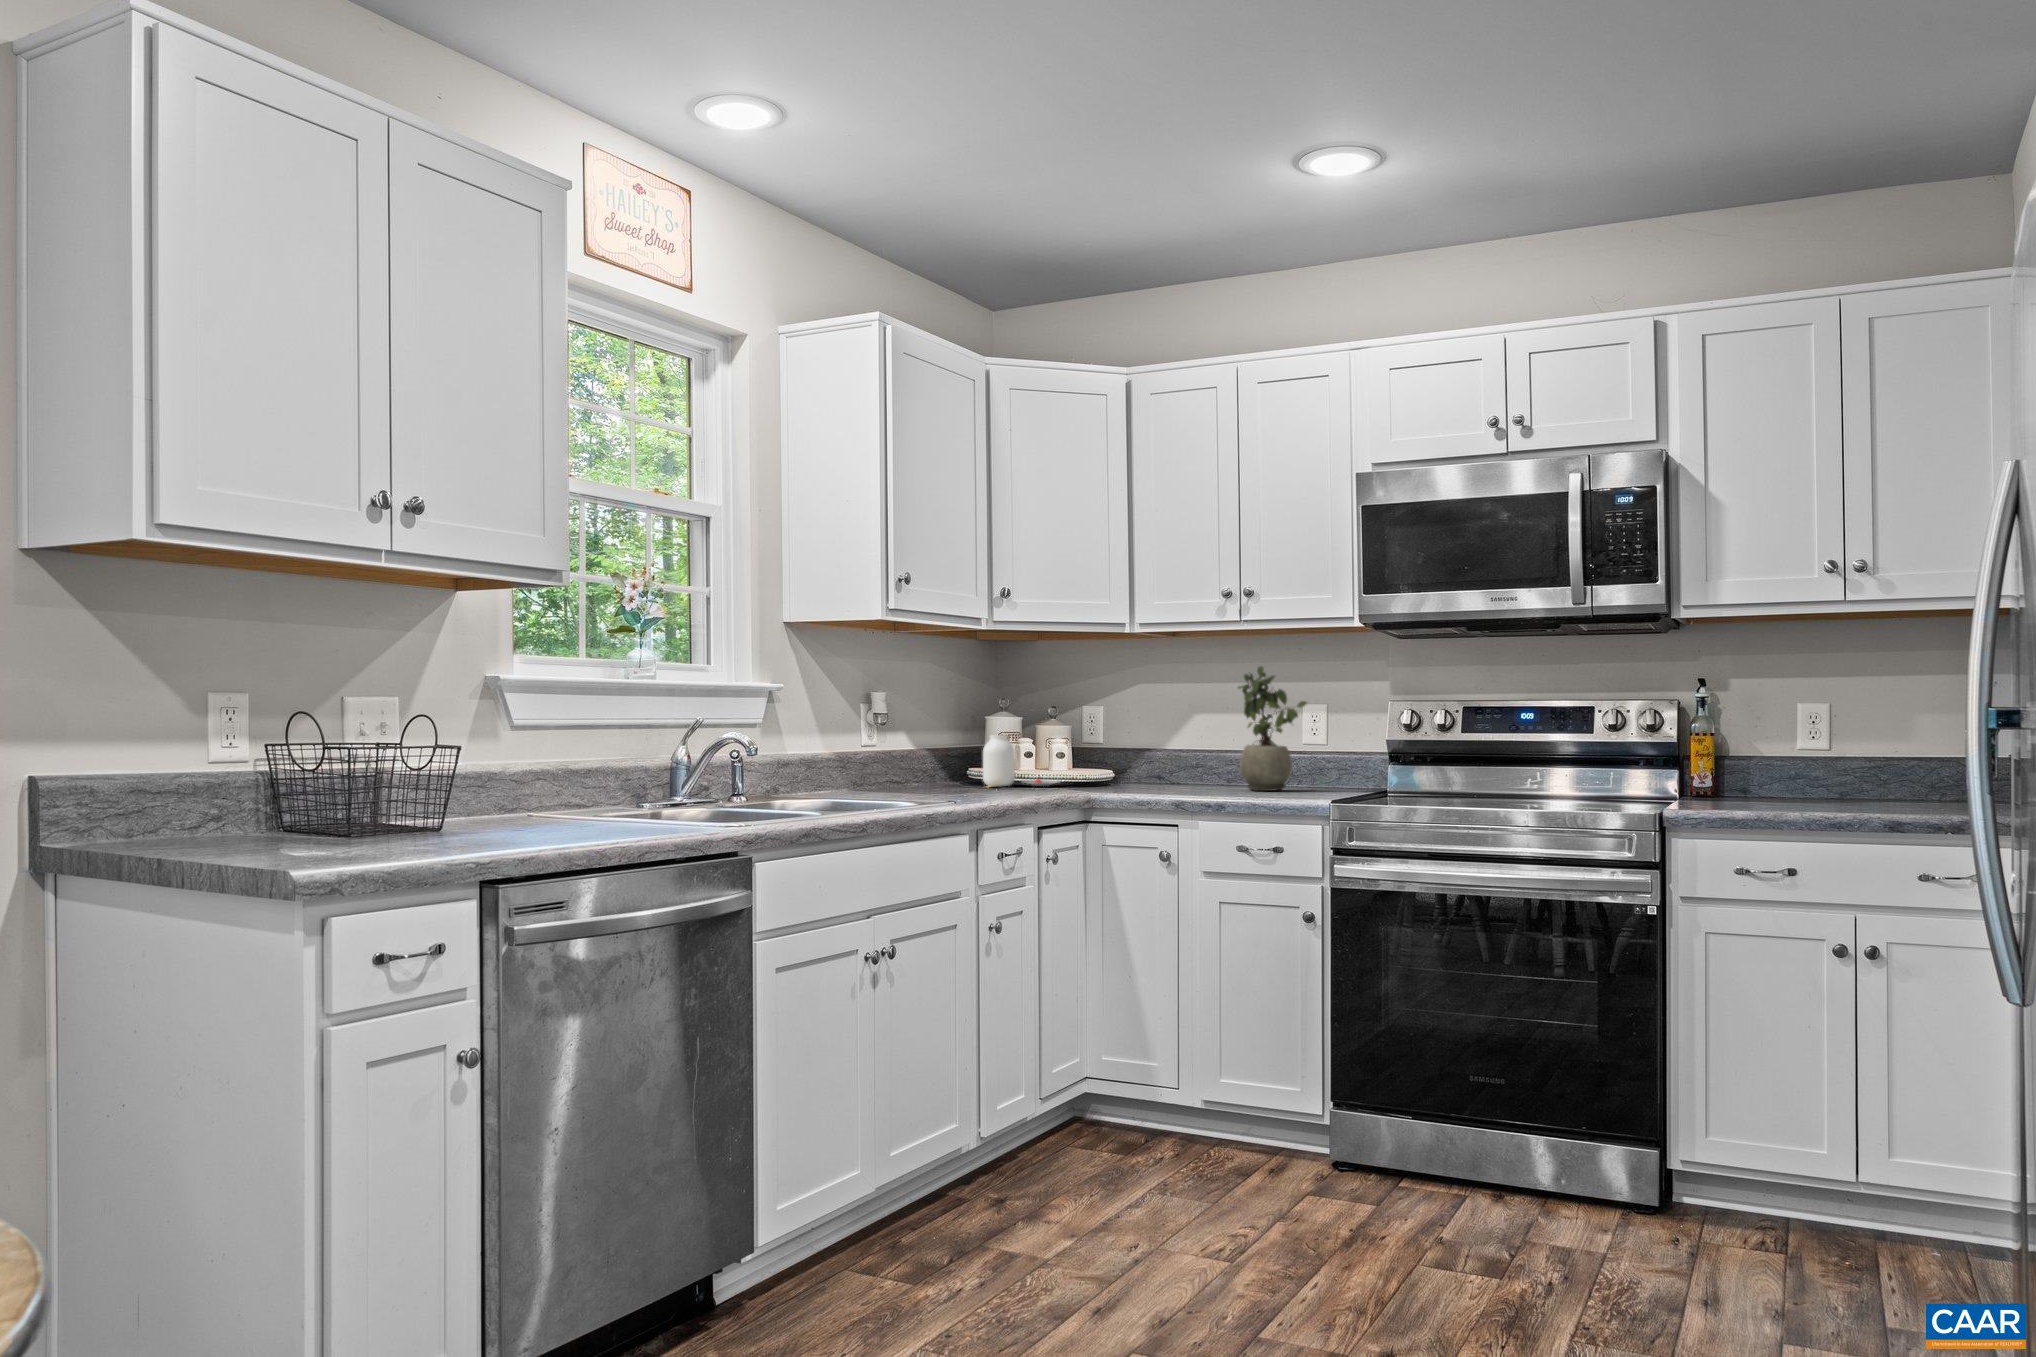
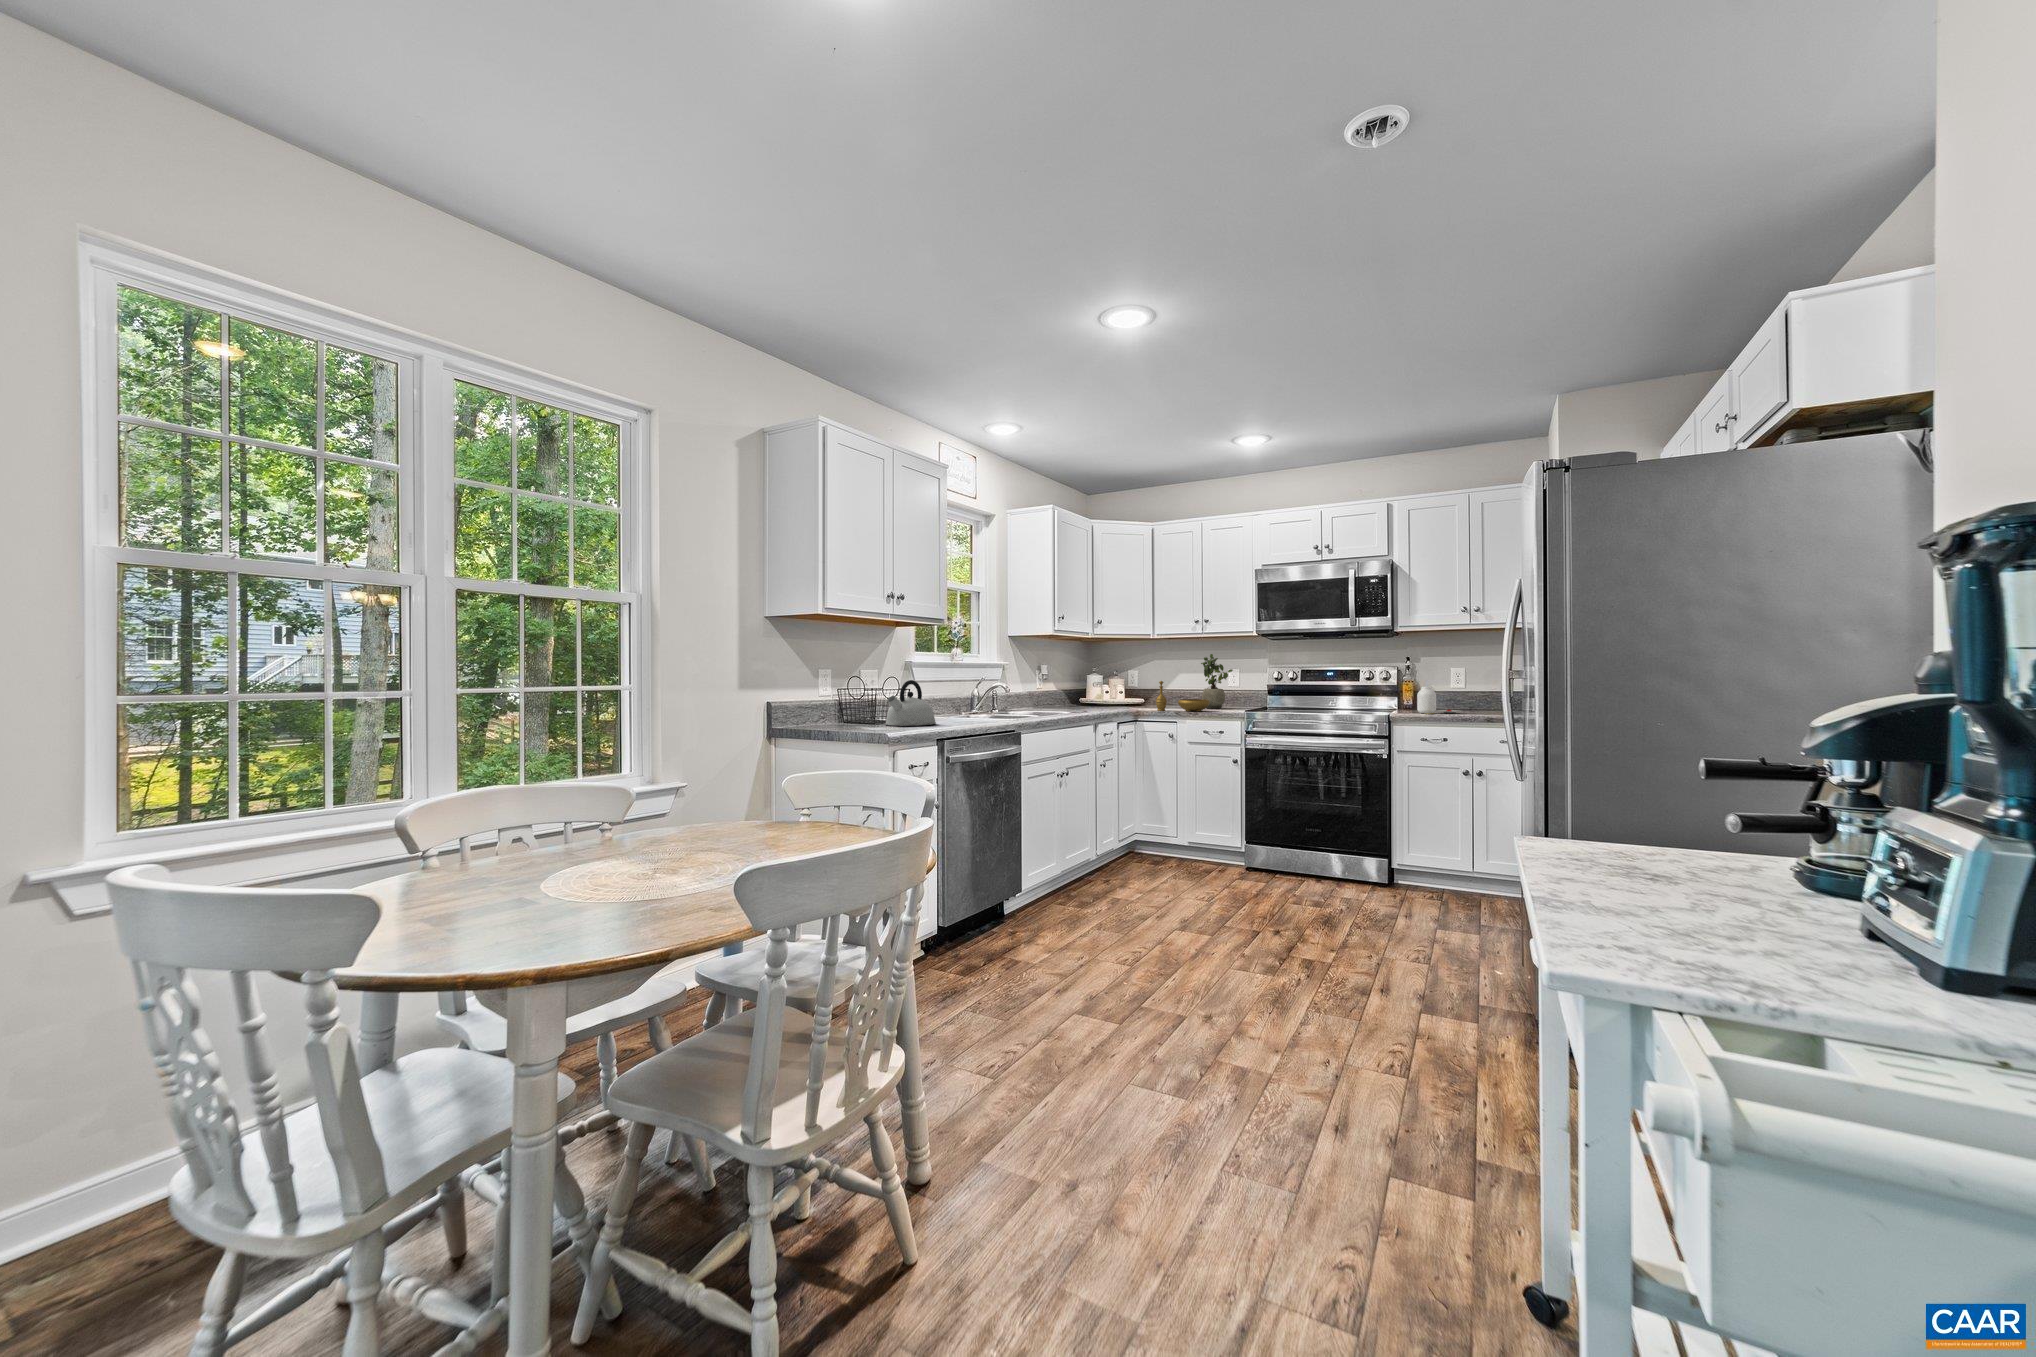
kettle: none [389,719,528,837] -> present [885,680,936,726]
decorative bowl: none [1128,726,1251,797] -> present [1156,681,1210,711]
jar: present [983,735,1059,787] -> present [1417,686,1461,714]

